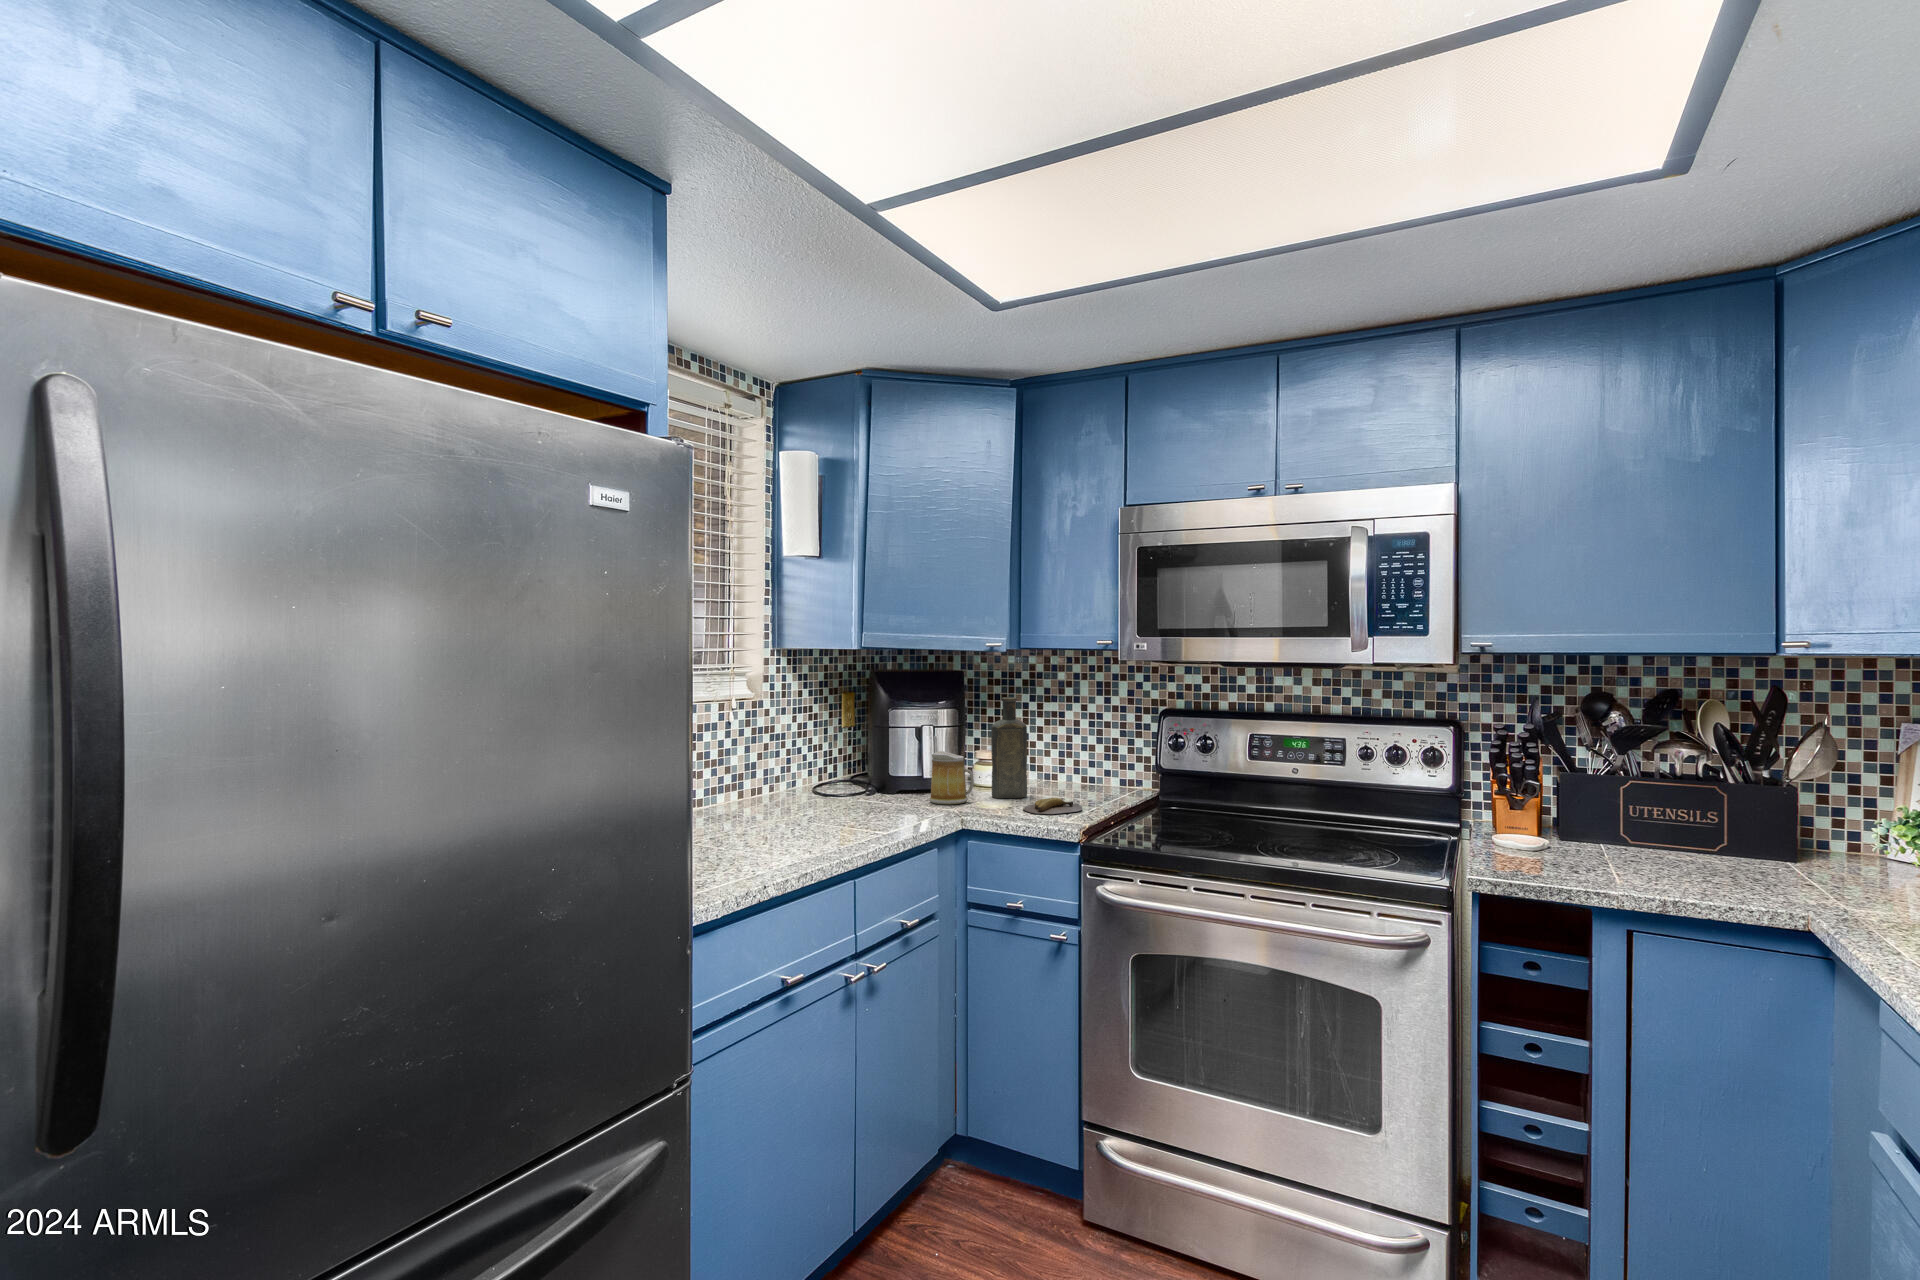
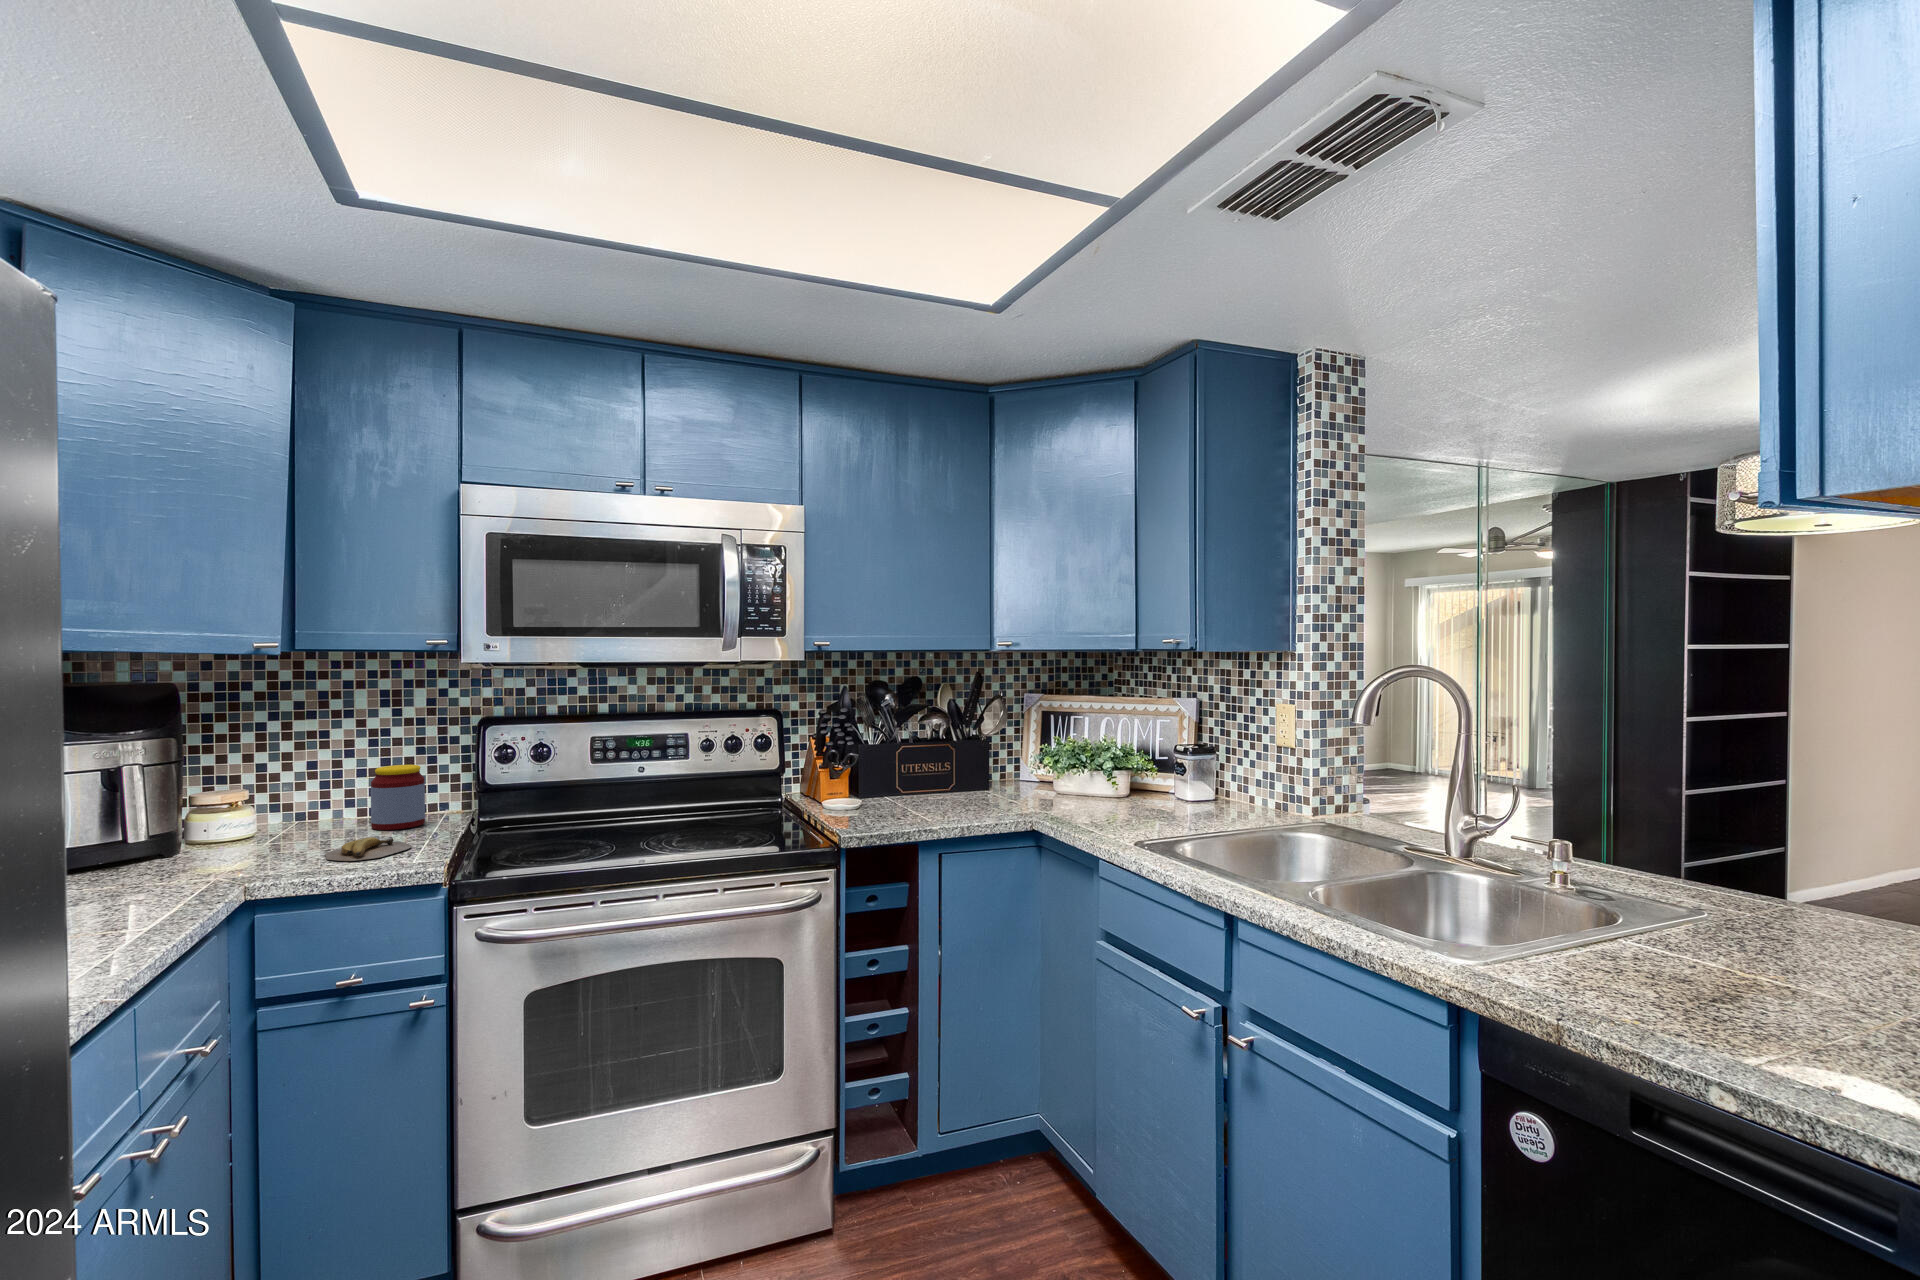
bottle: present [991,697,1027,798] -> none [231,715,304,854]
jar: none [1081,744,1119,796] -> present [371,765,425,830]
mug: present [930,751,974,804] -> none [148,798,231,876]

